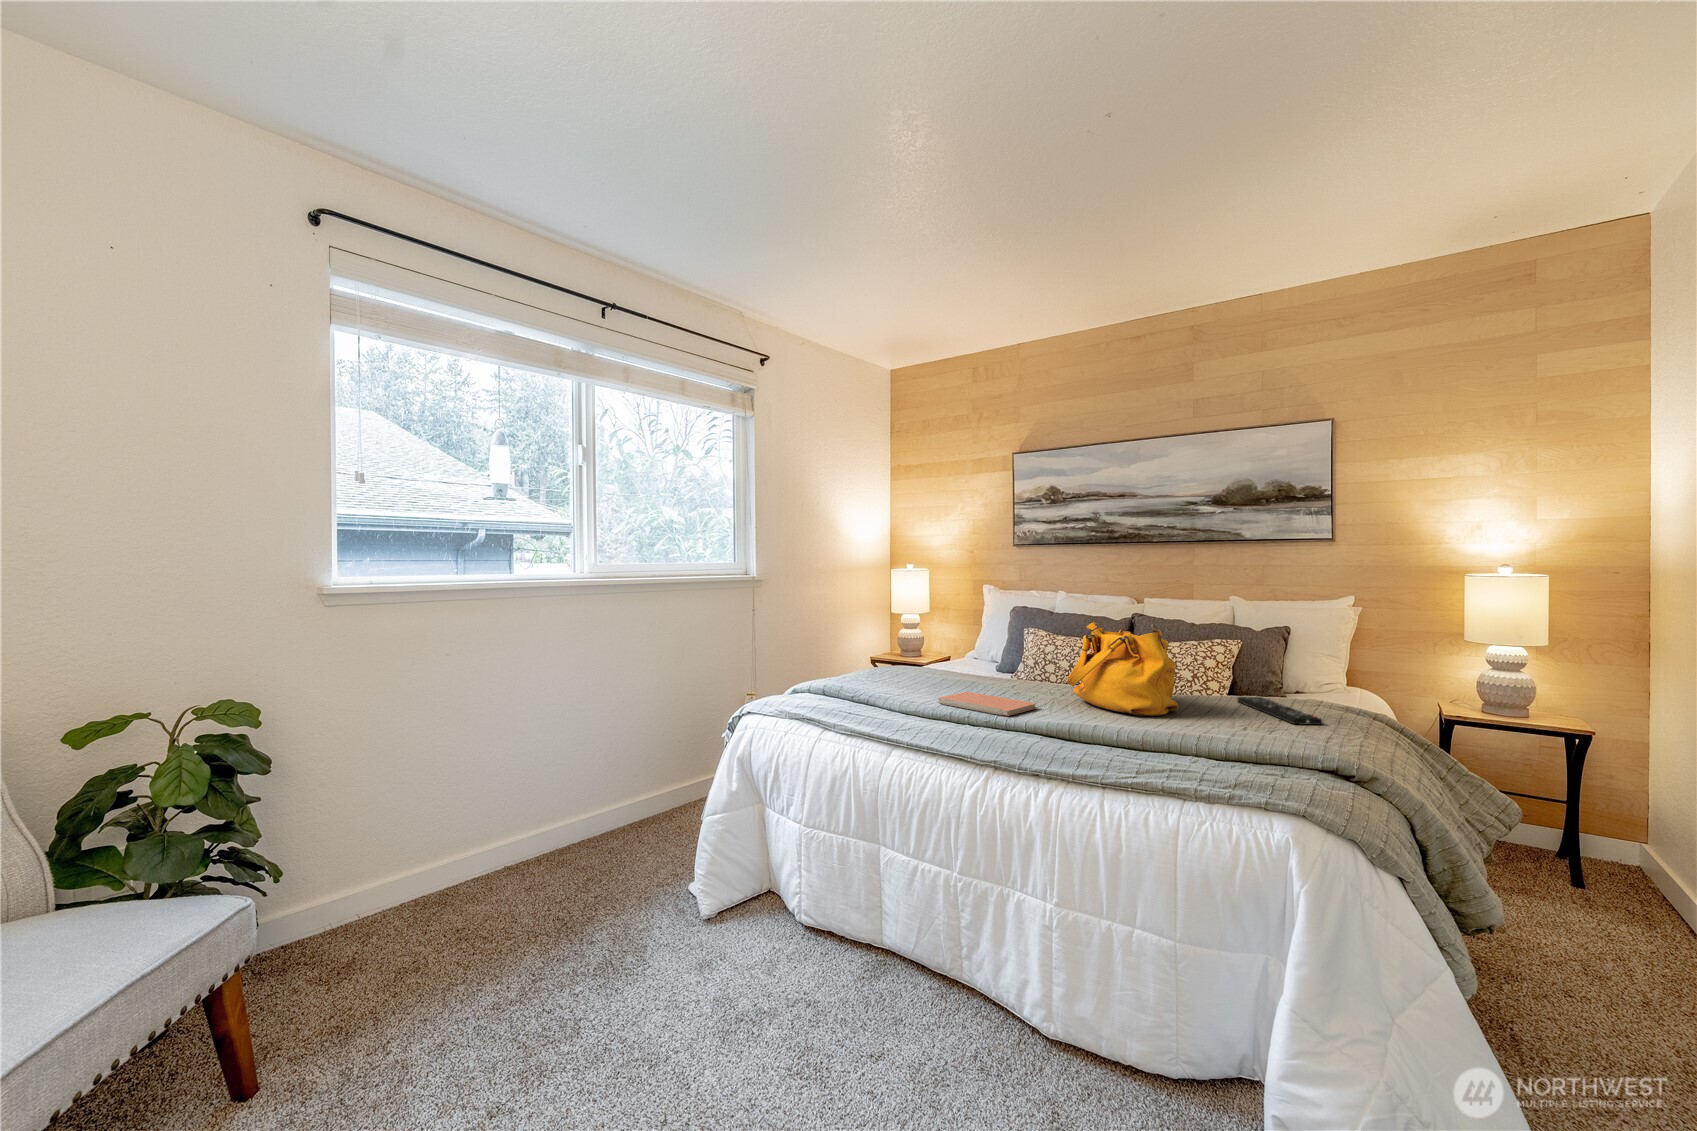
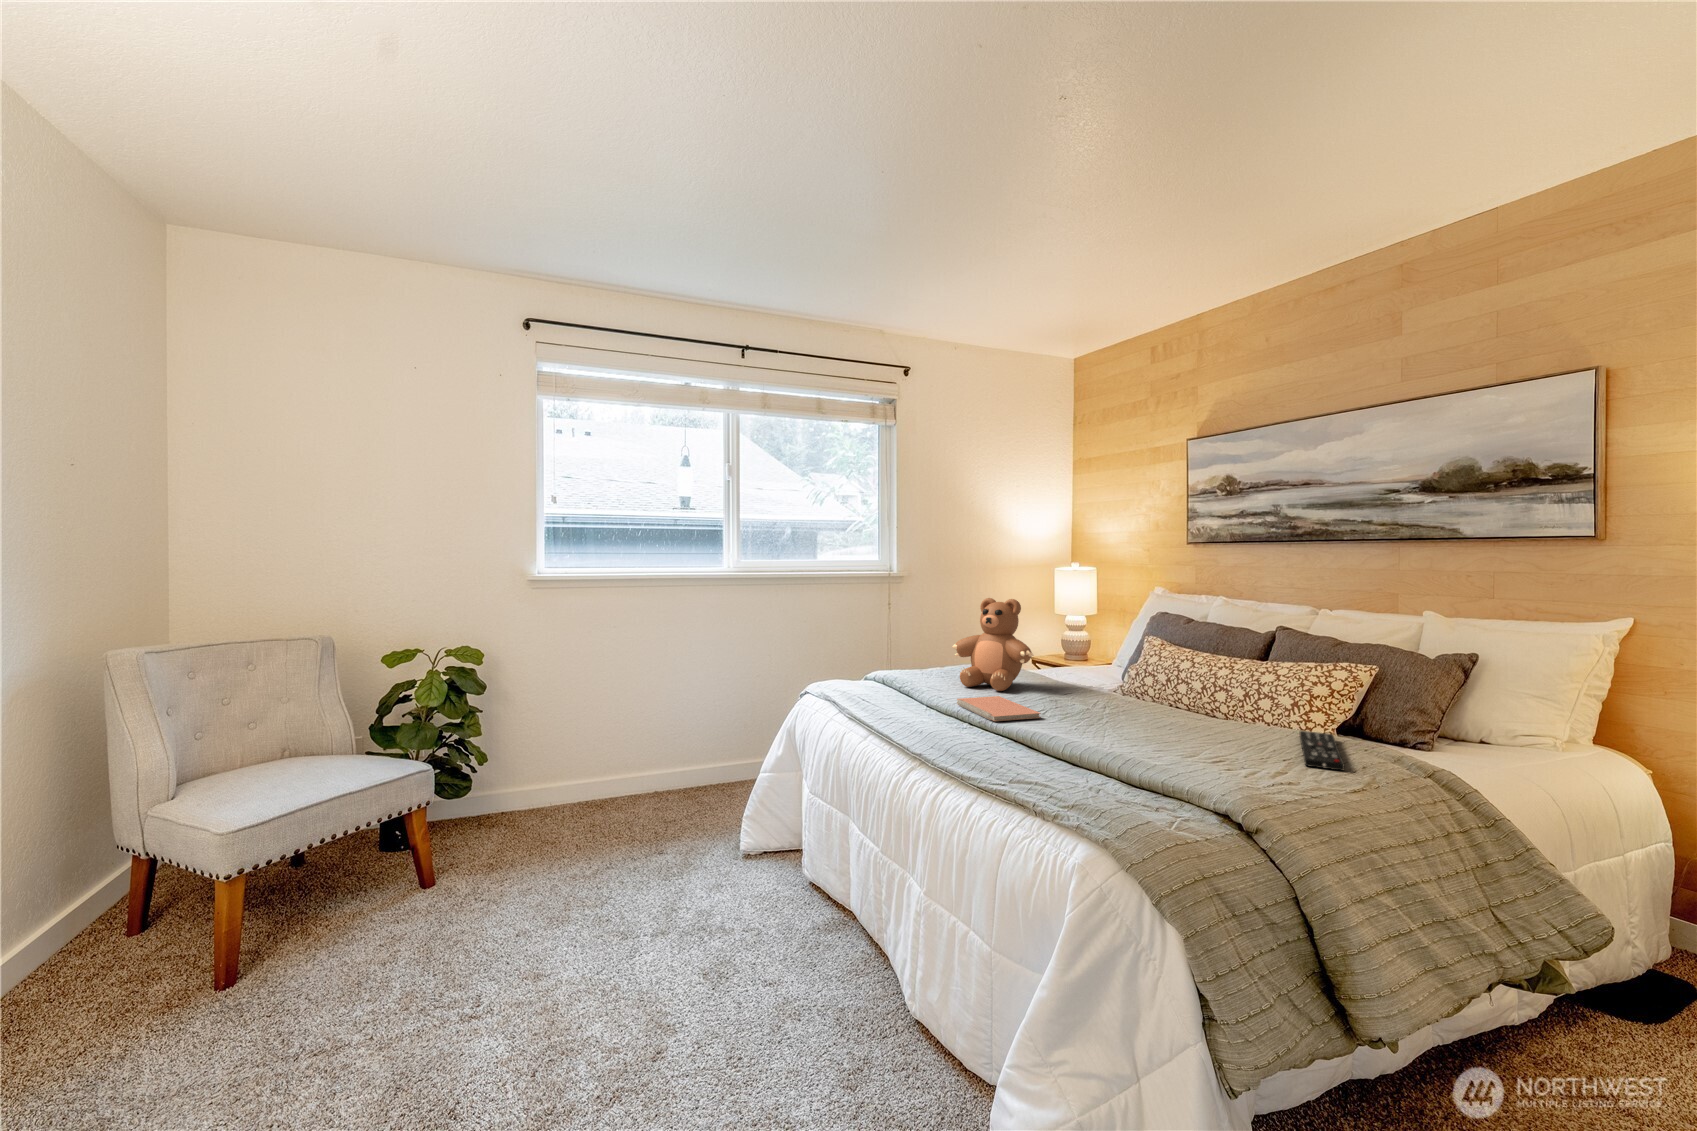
teddy bear: none [887,595,978,687] -> present [952,598,1034,691]
handbag: present [1066,622,1178,716] -> none [1077,634,1201,739]

